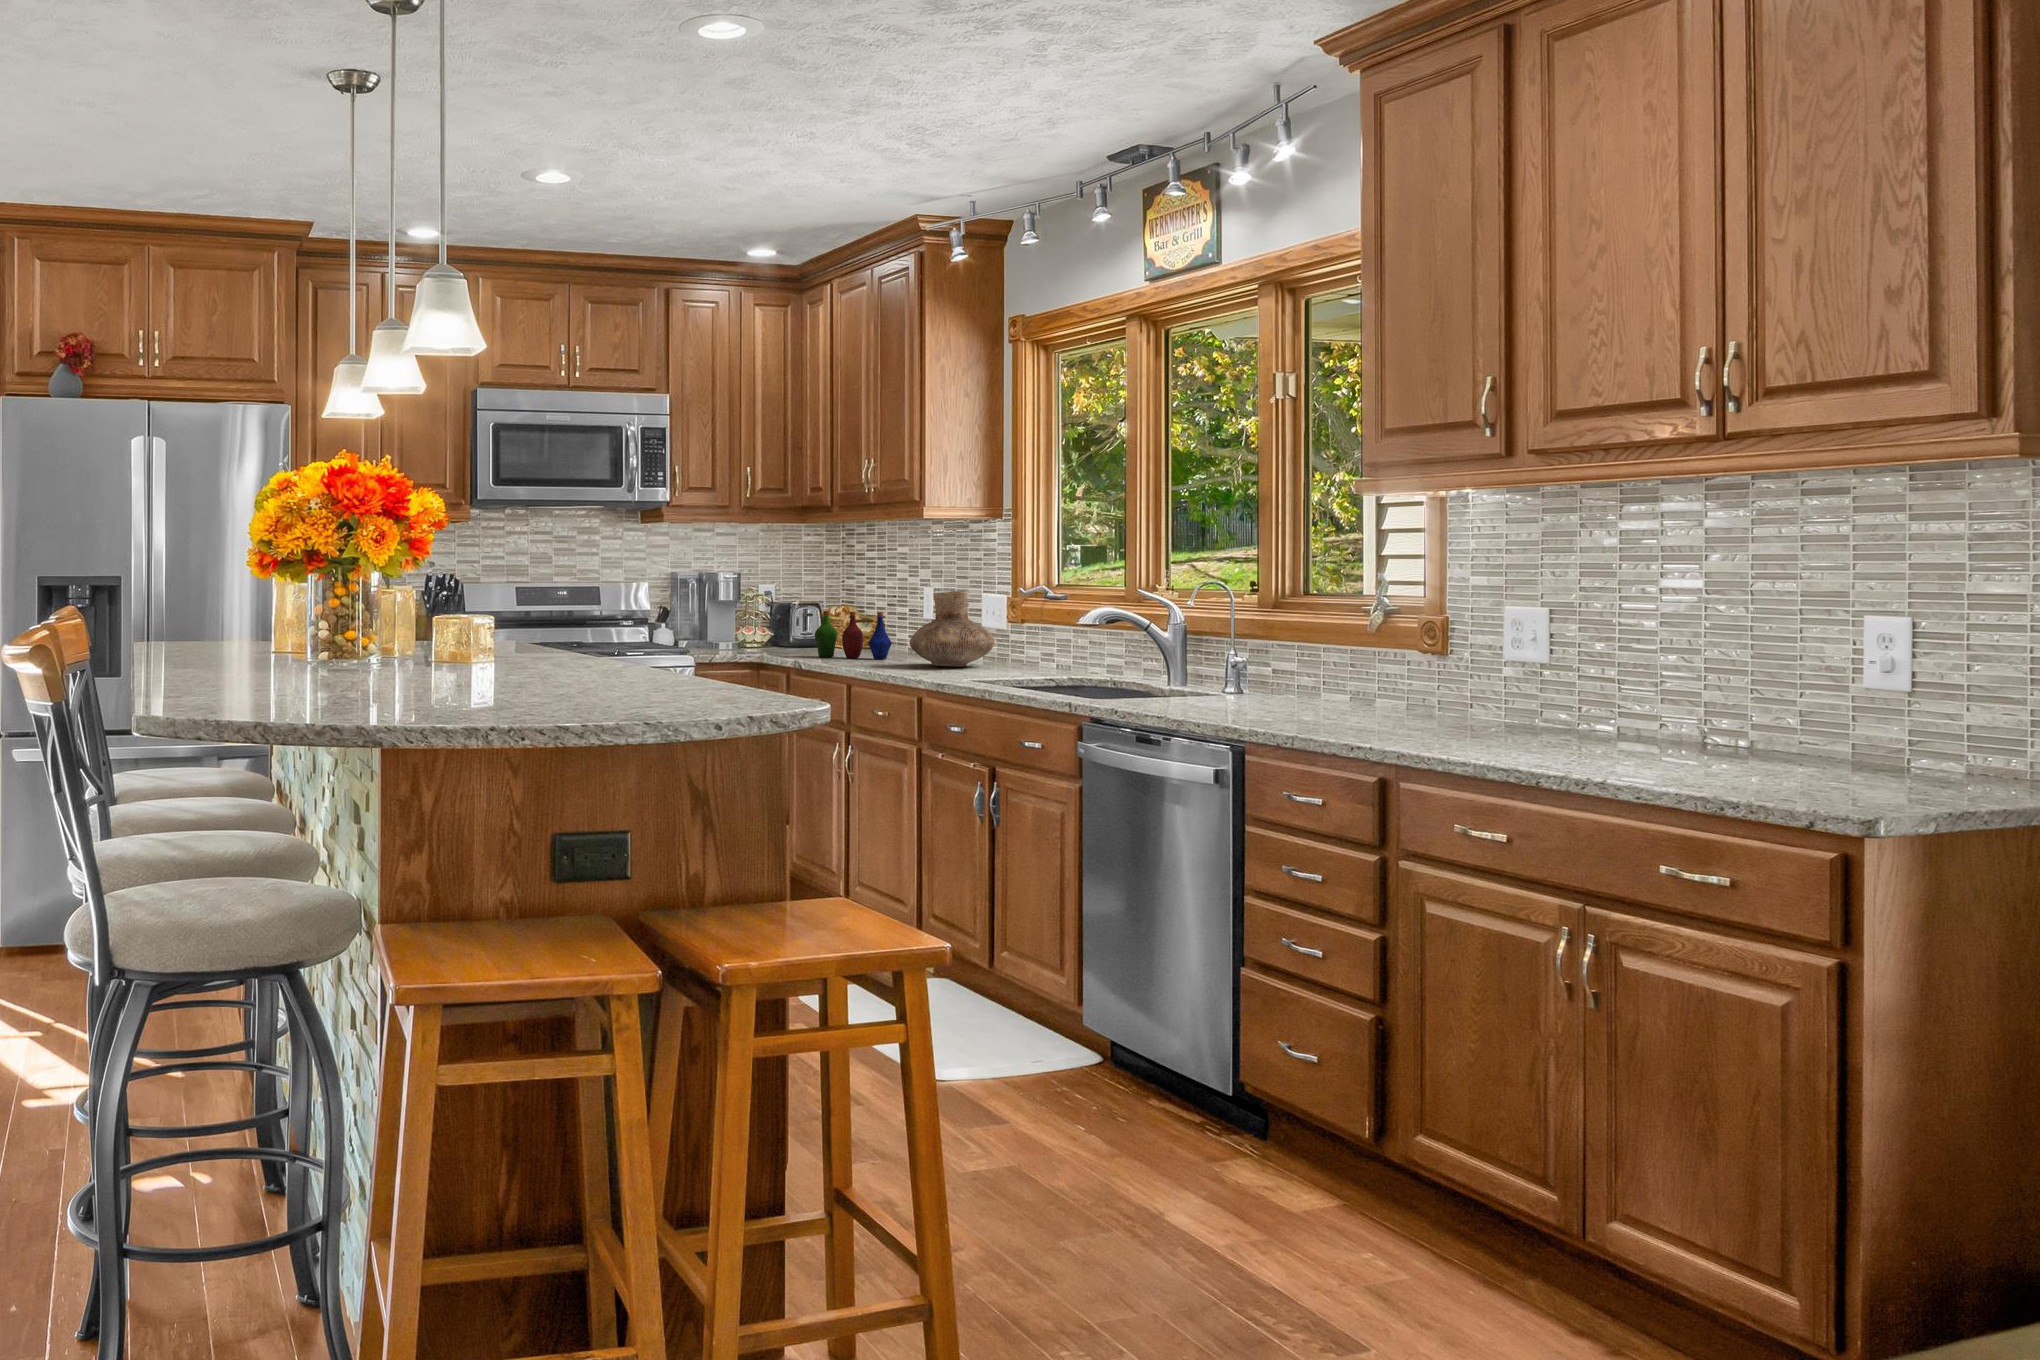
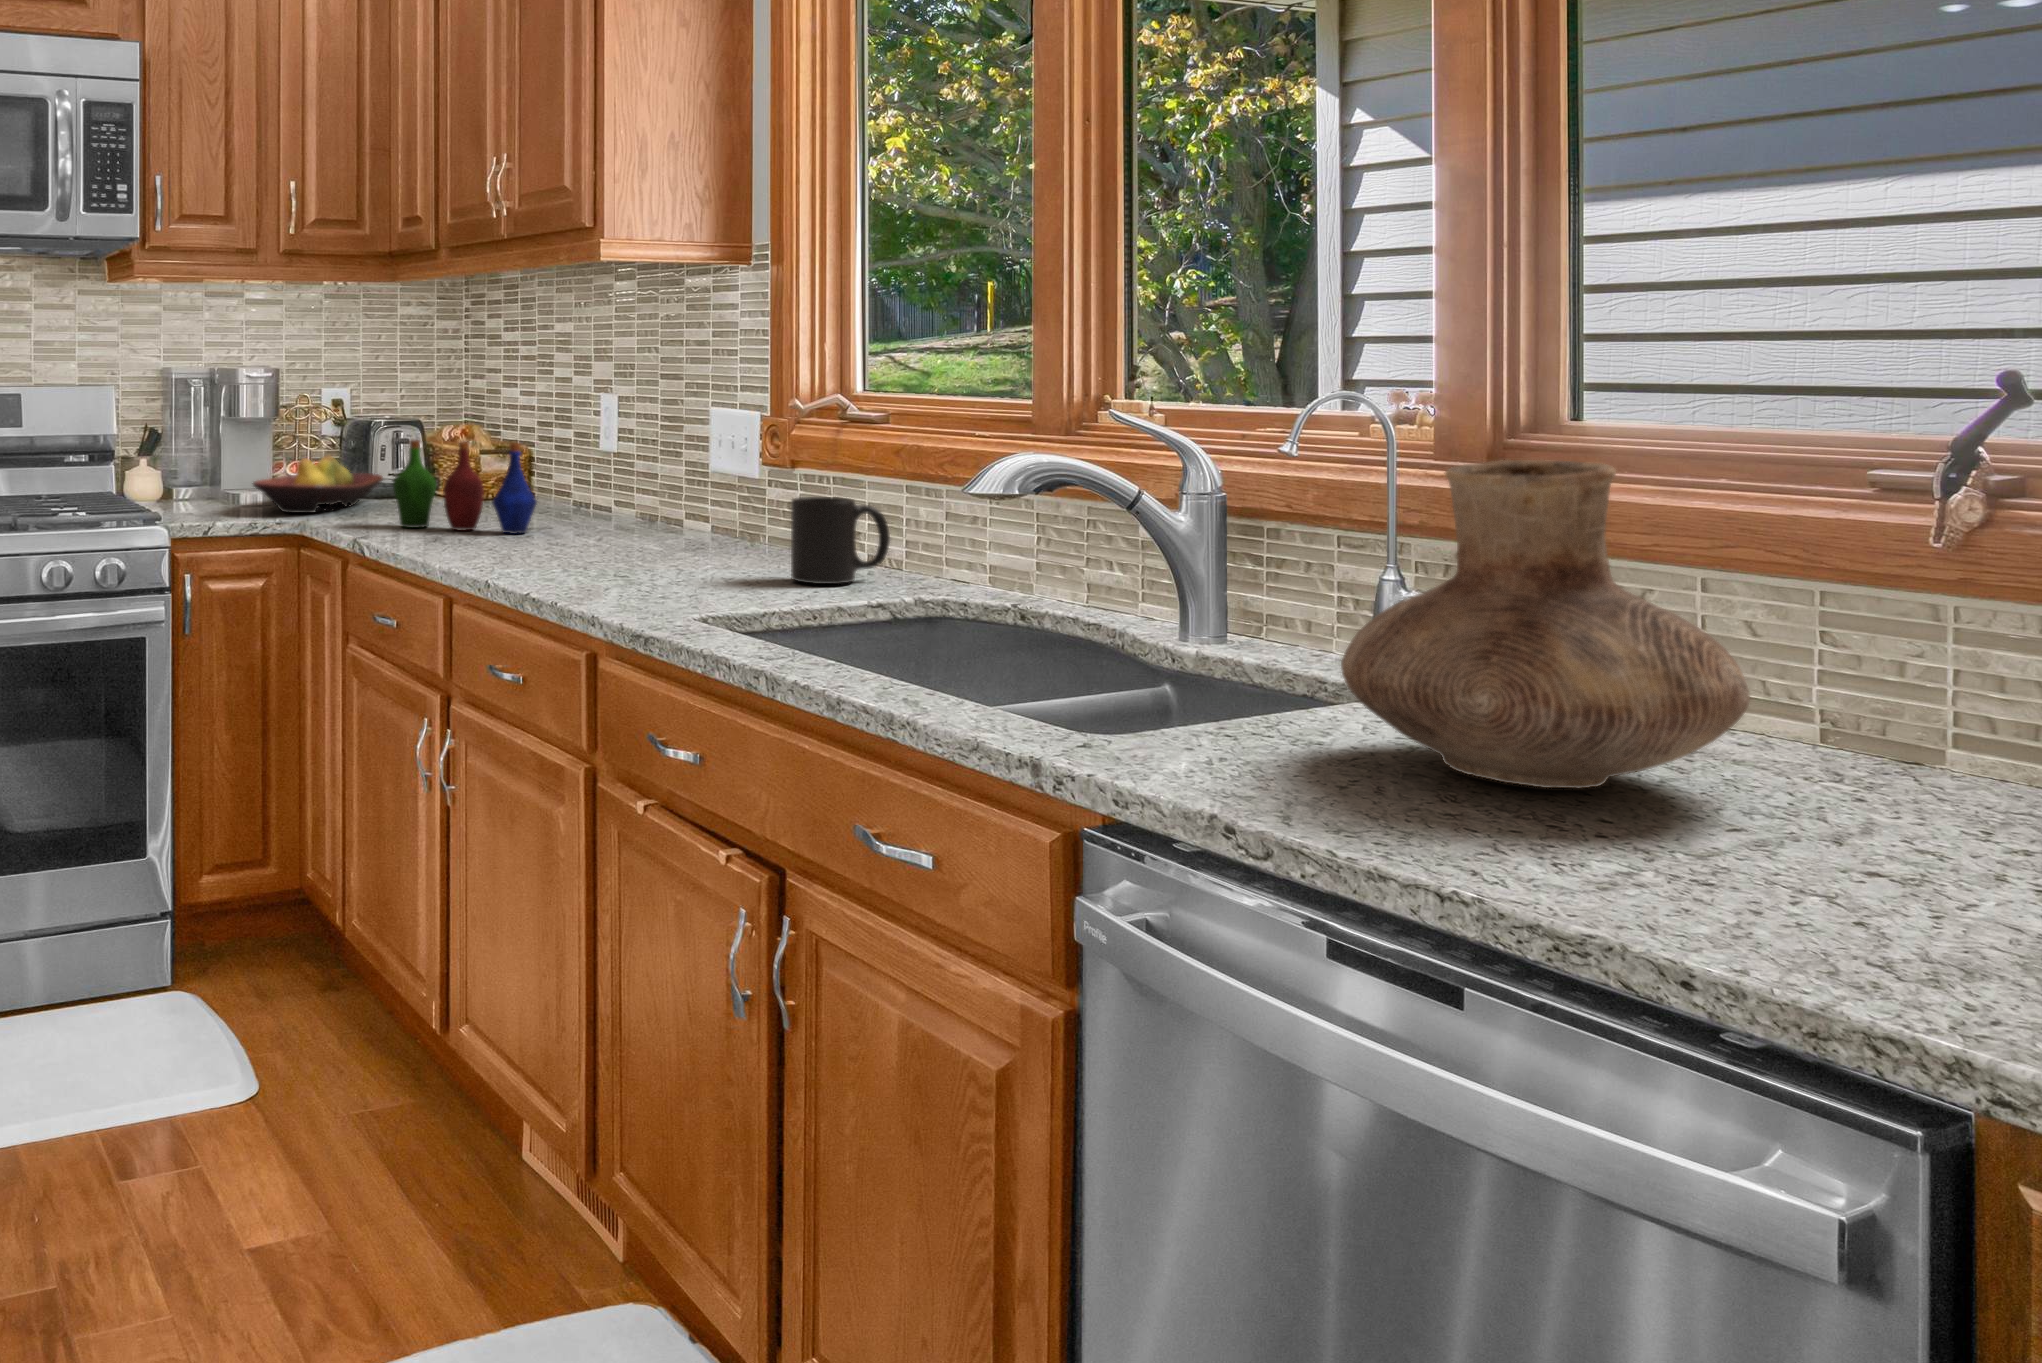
vase: present [910,591,995,667] -> present [1341,460,1750,788]
fruit bowl: none [733,622,802,652] -> present [253,455,383,513]
mug: none [1016,634,1062,673] -> present [791,497,890,584]

